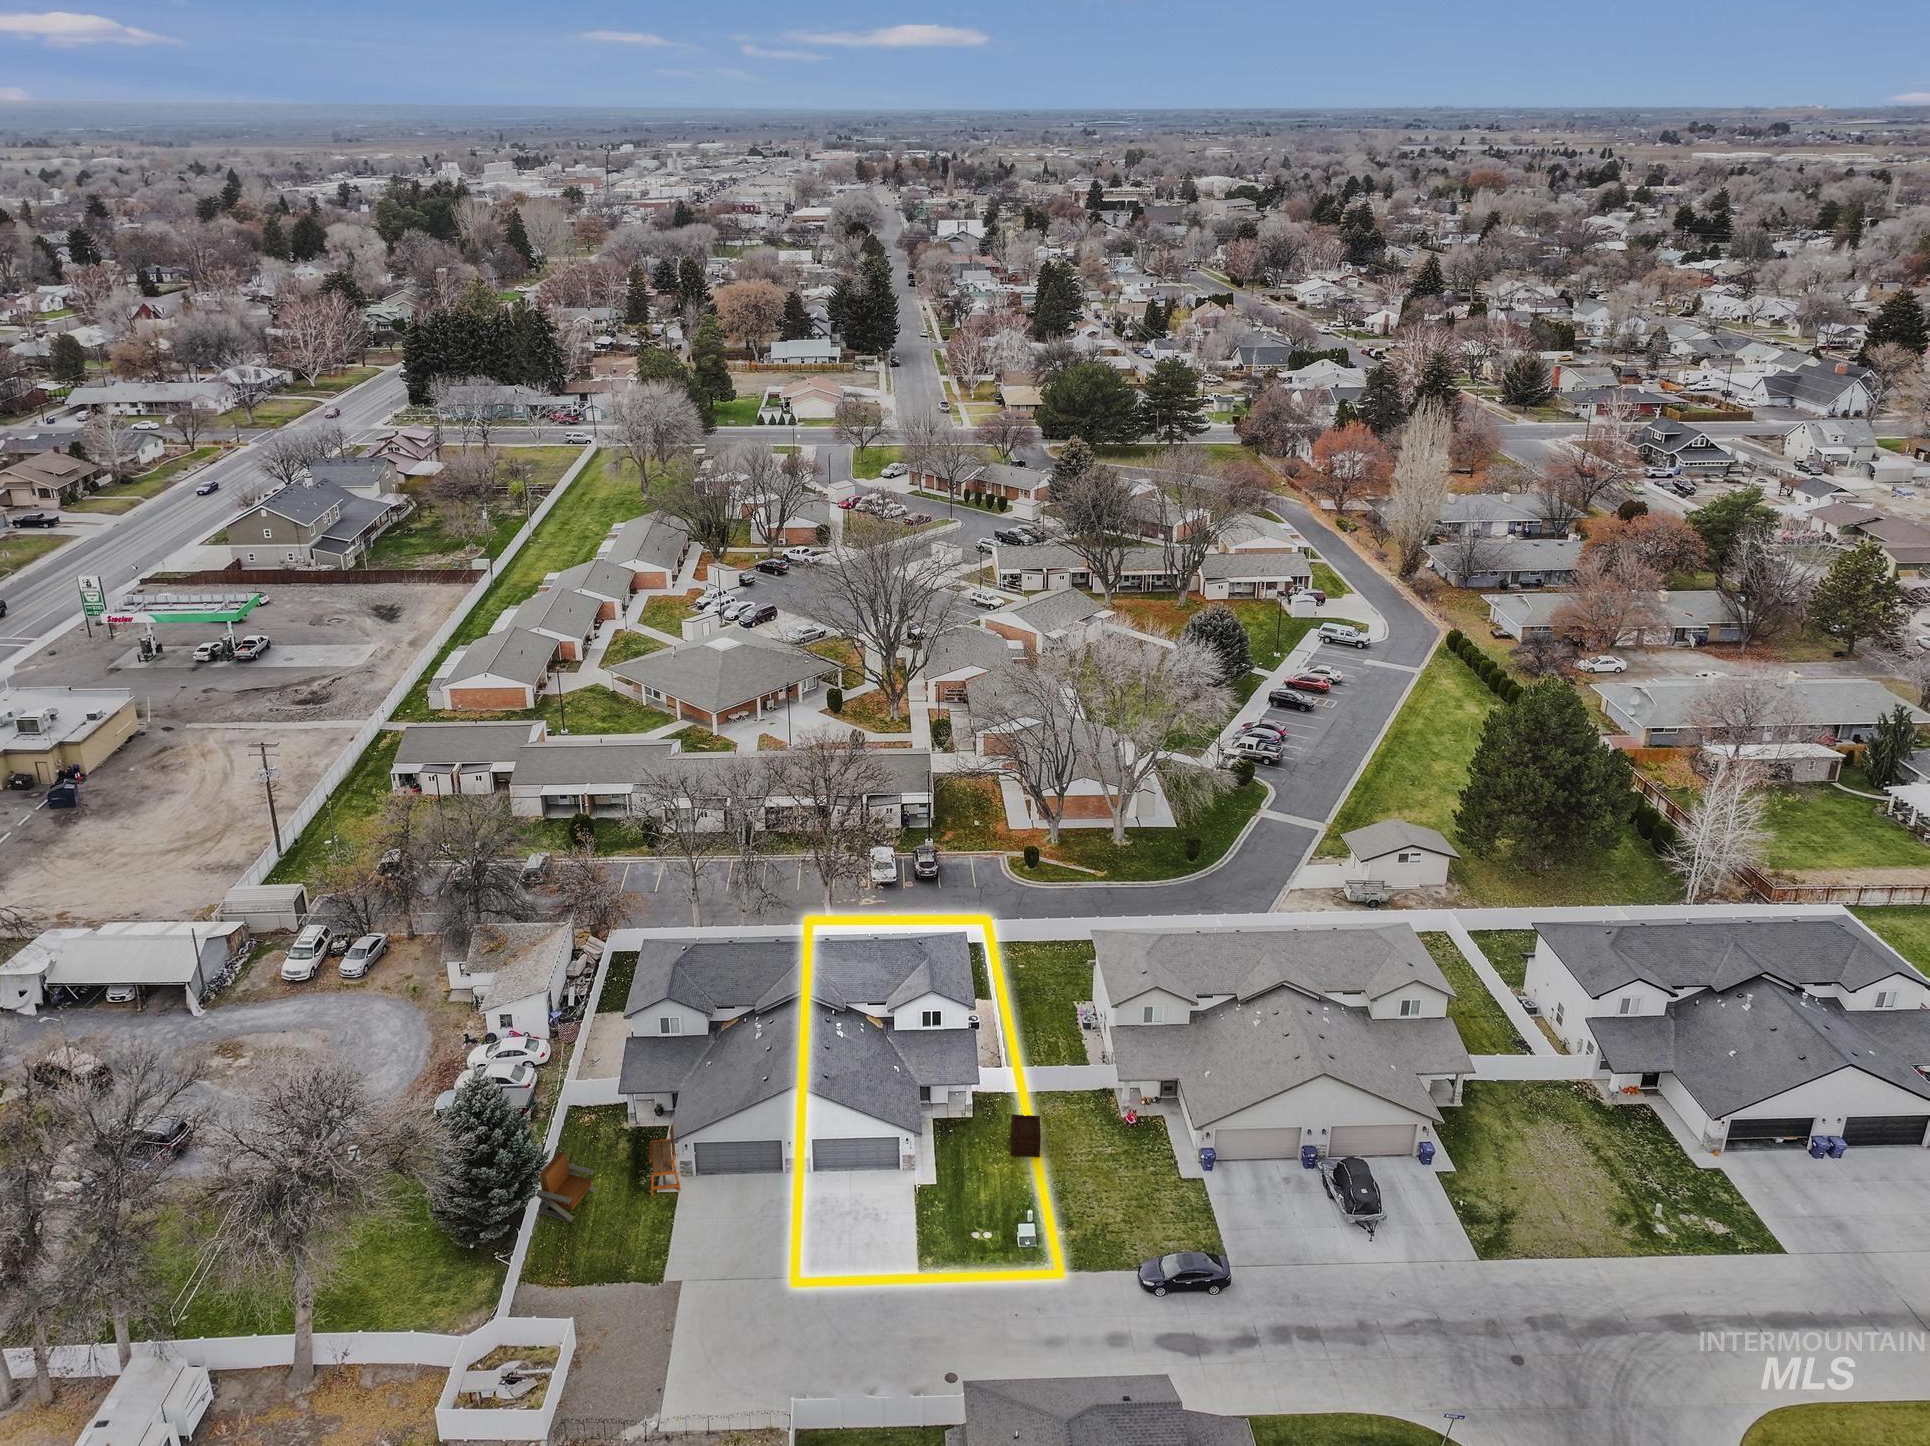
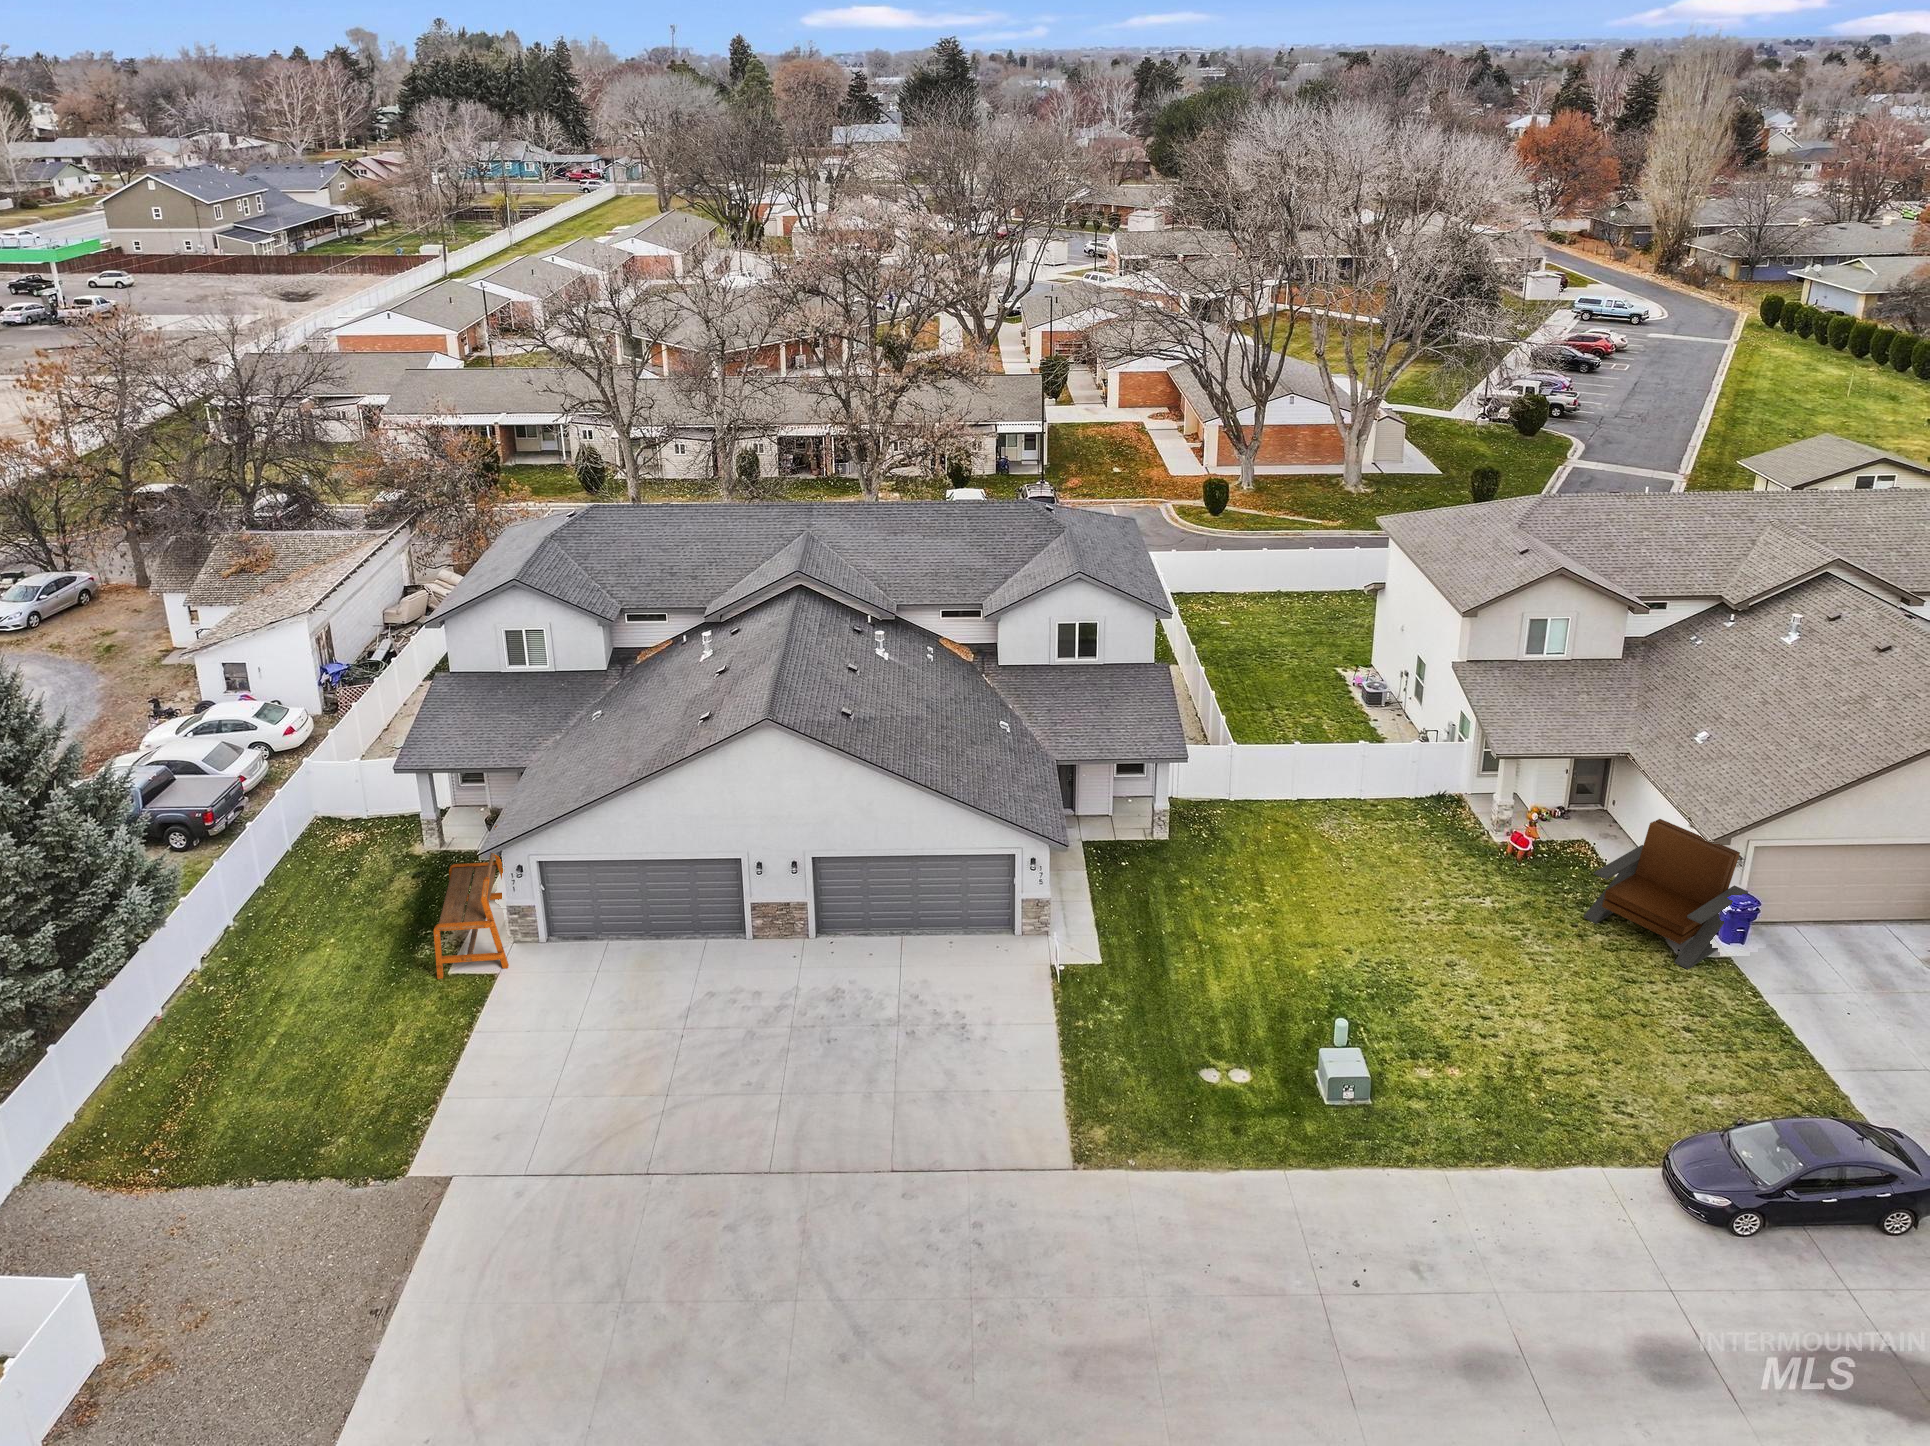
wooden crate: present [1011,1115,1041,1157] -> none [1255,824,1337,914]
lounge chair: present [534,1152,596,1222] -> present [1584,819,1748,969]

